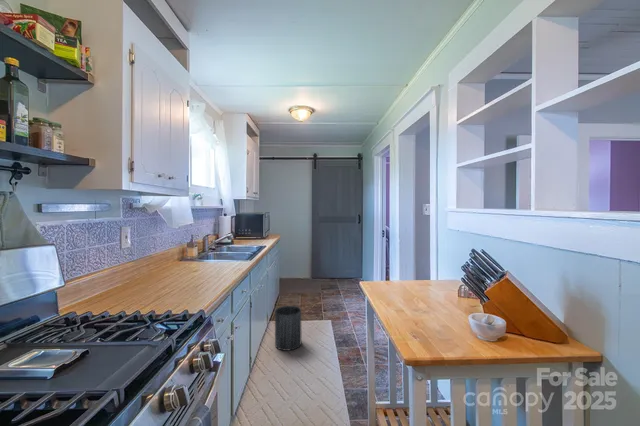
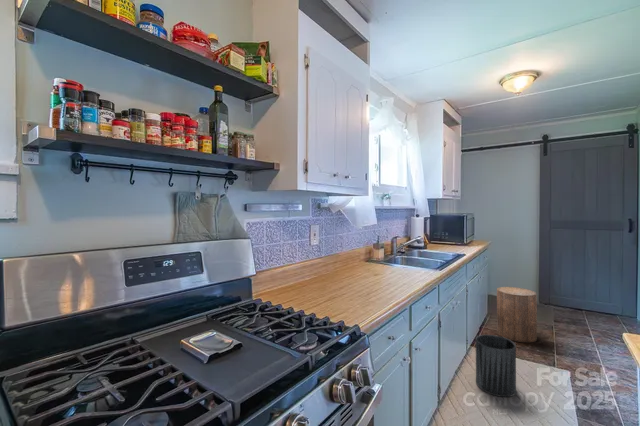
stool: none [286,268,311,308] -> present [497,287,537,343]

